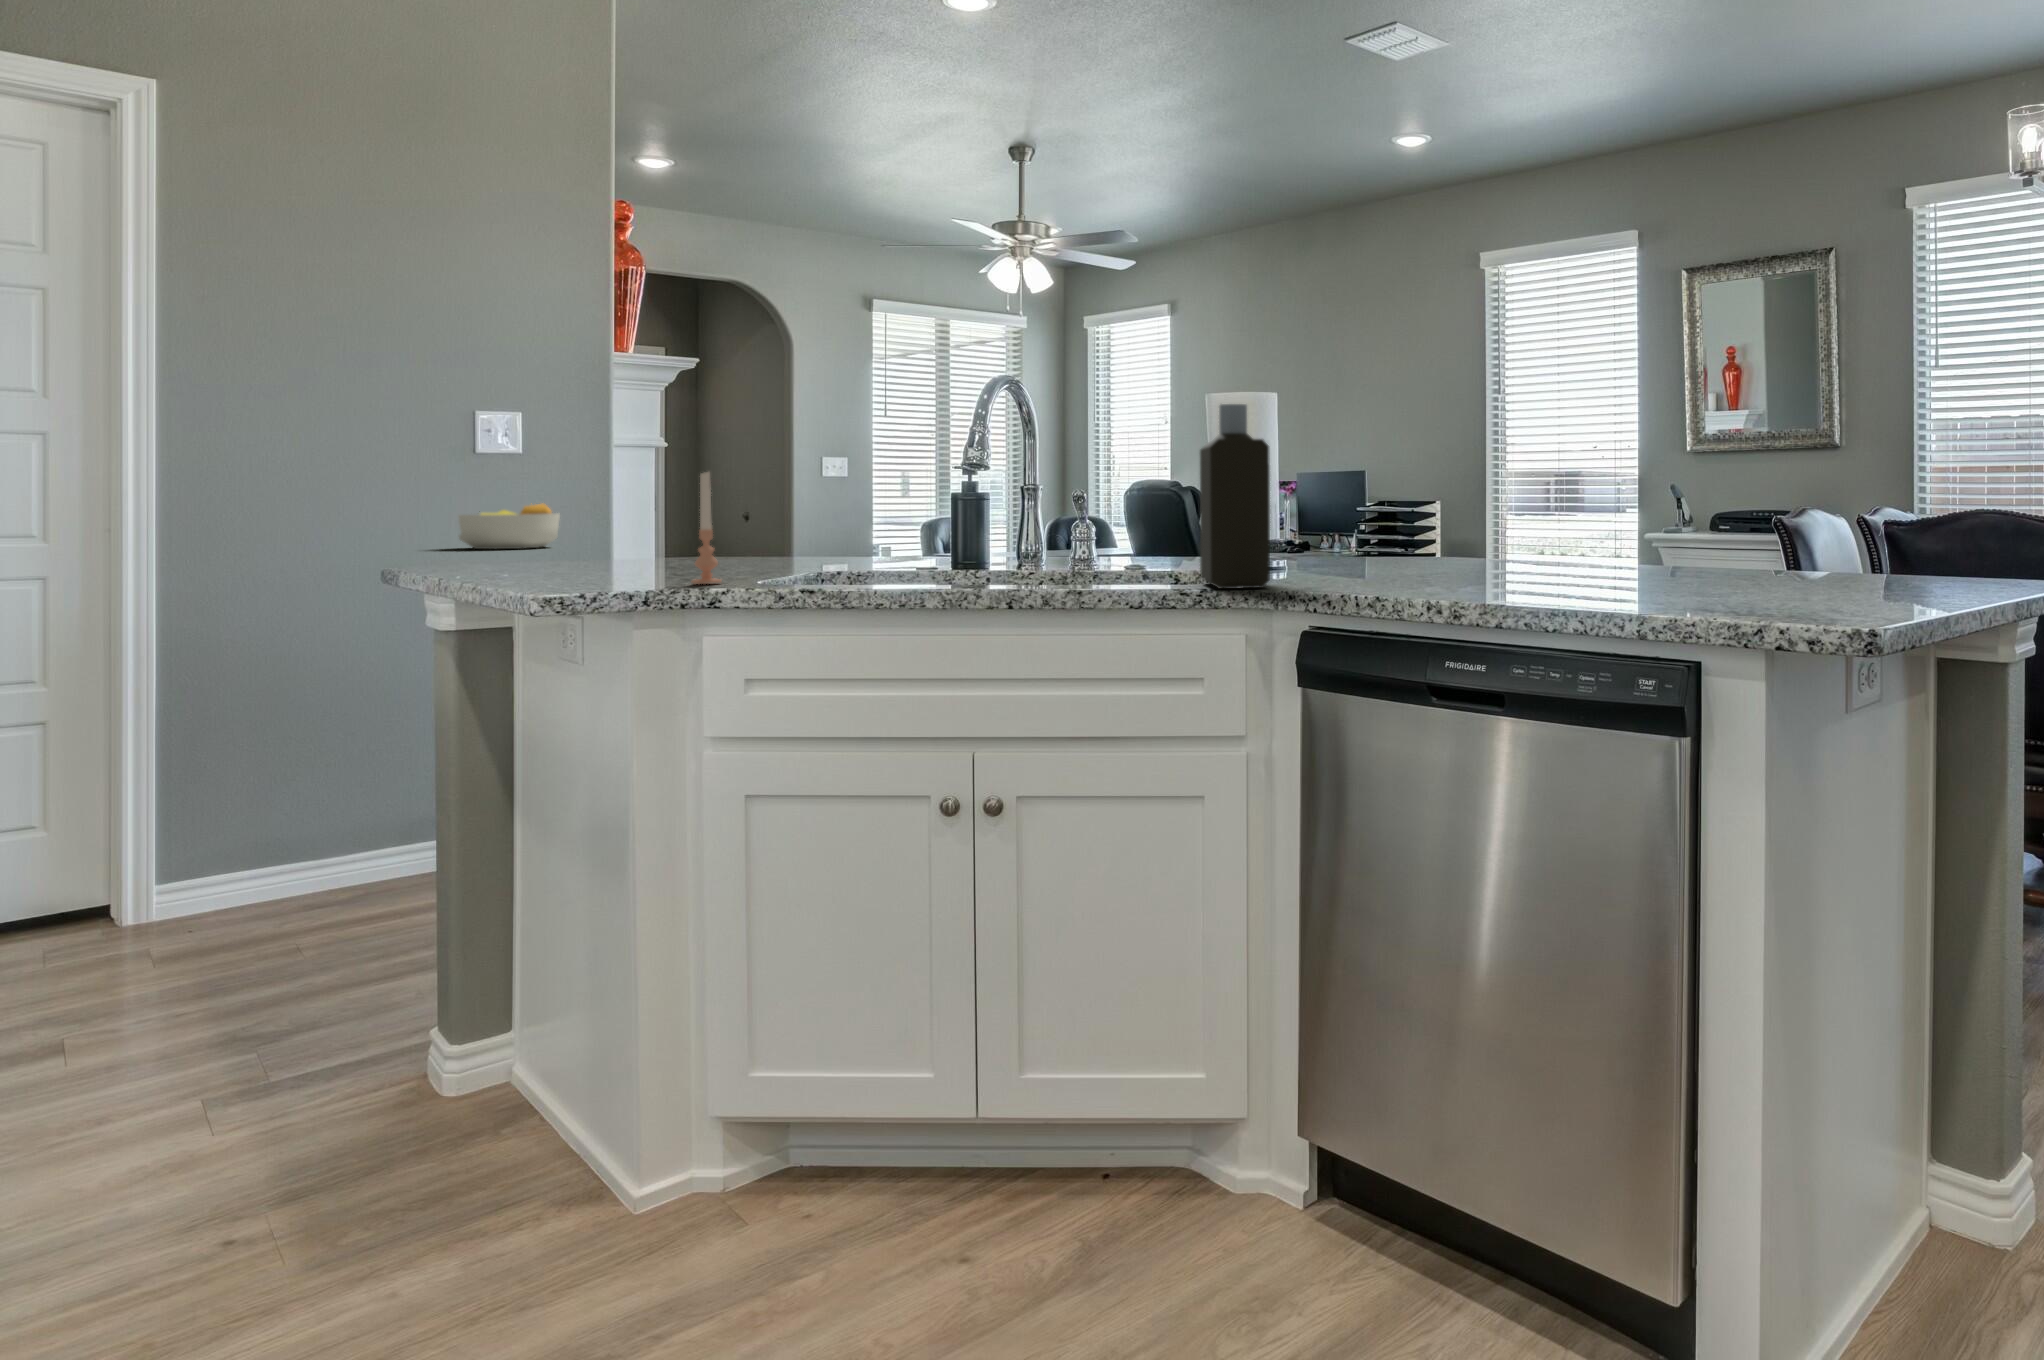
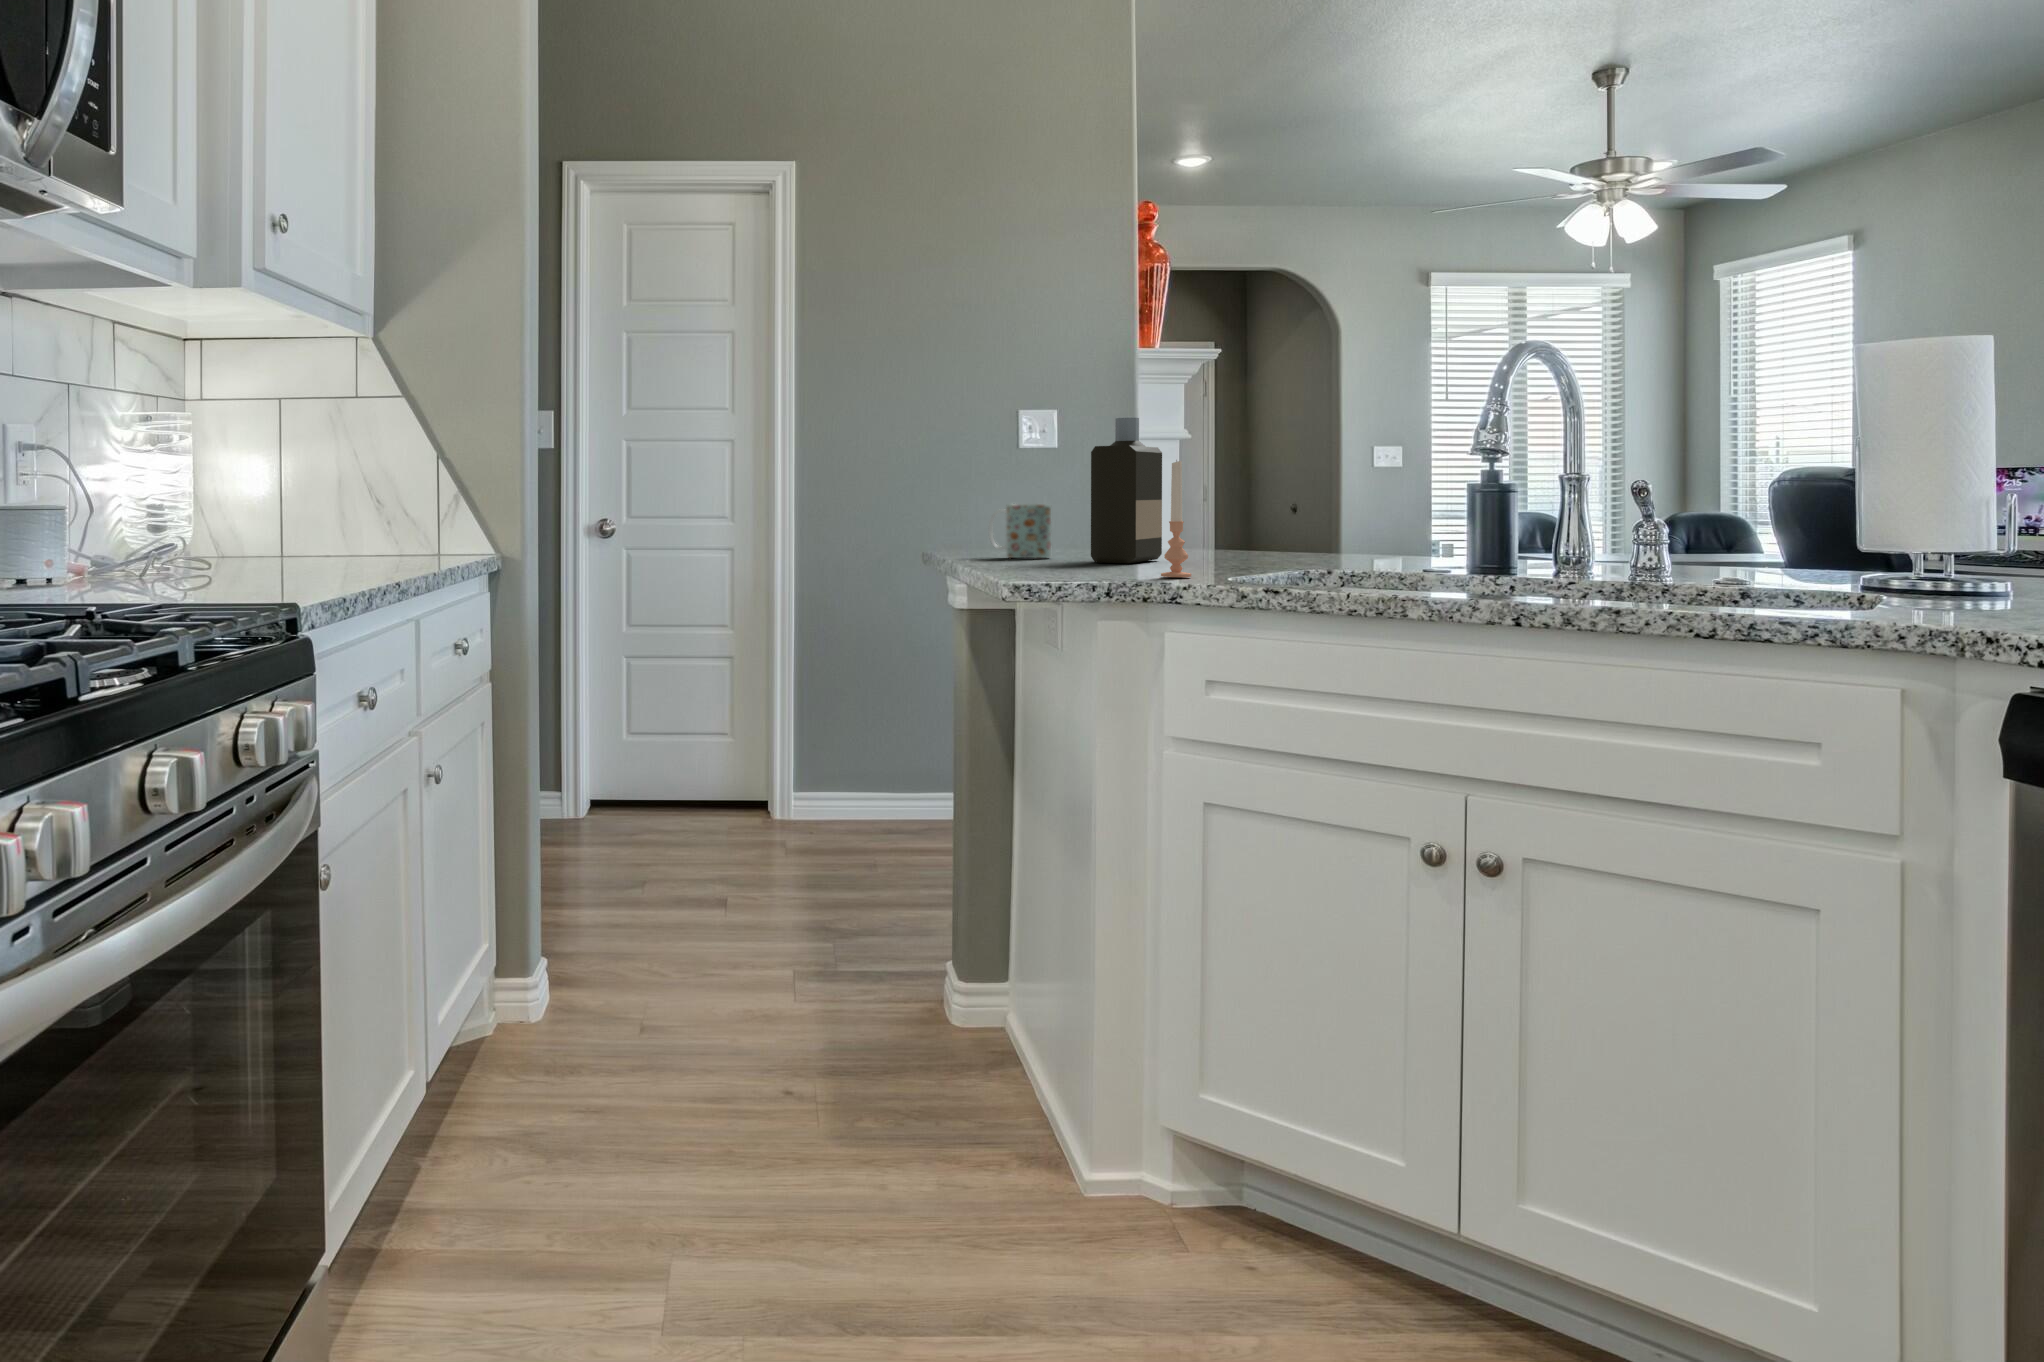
bottle: present [1200,404,1270,589] -> present [1091,418,1162,563]
fruit bowl: present [459,504,560,549] -> none [1011,488,1095,535]
mug: none [470,515,548,573] -> present [989,504,1051,558]

